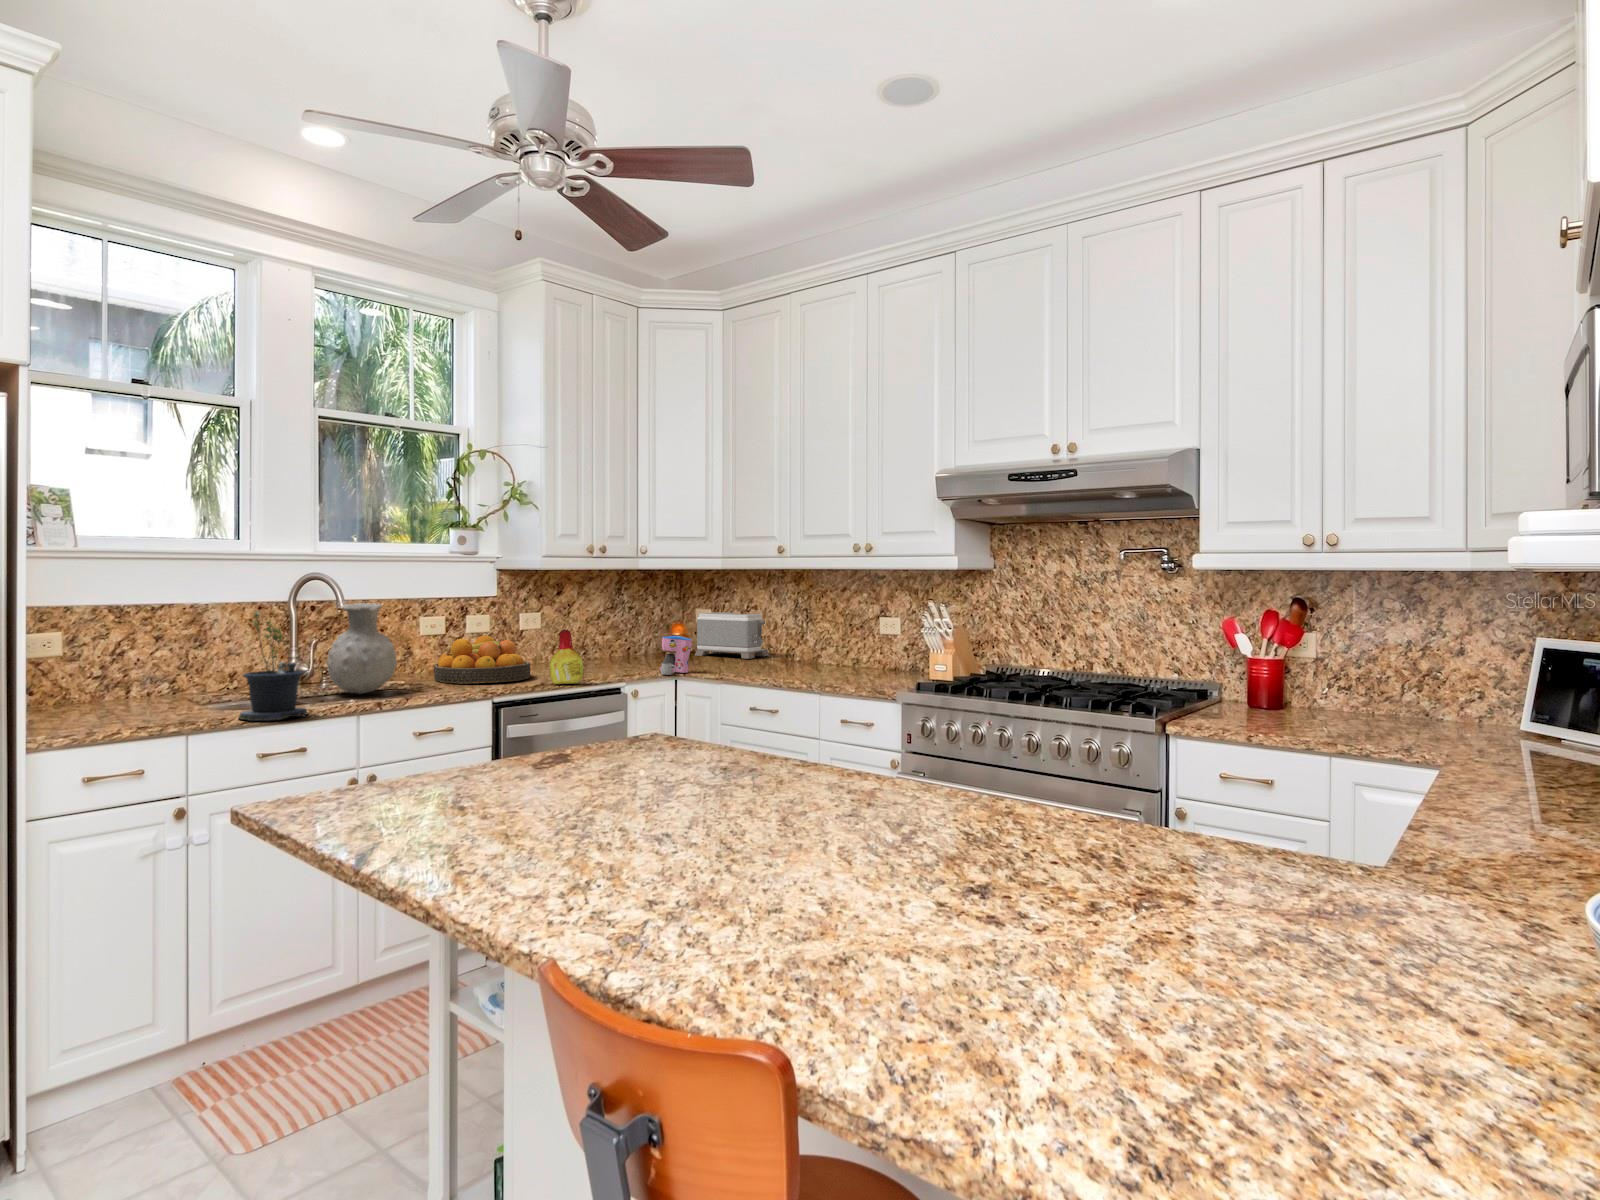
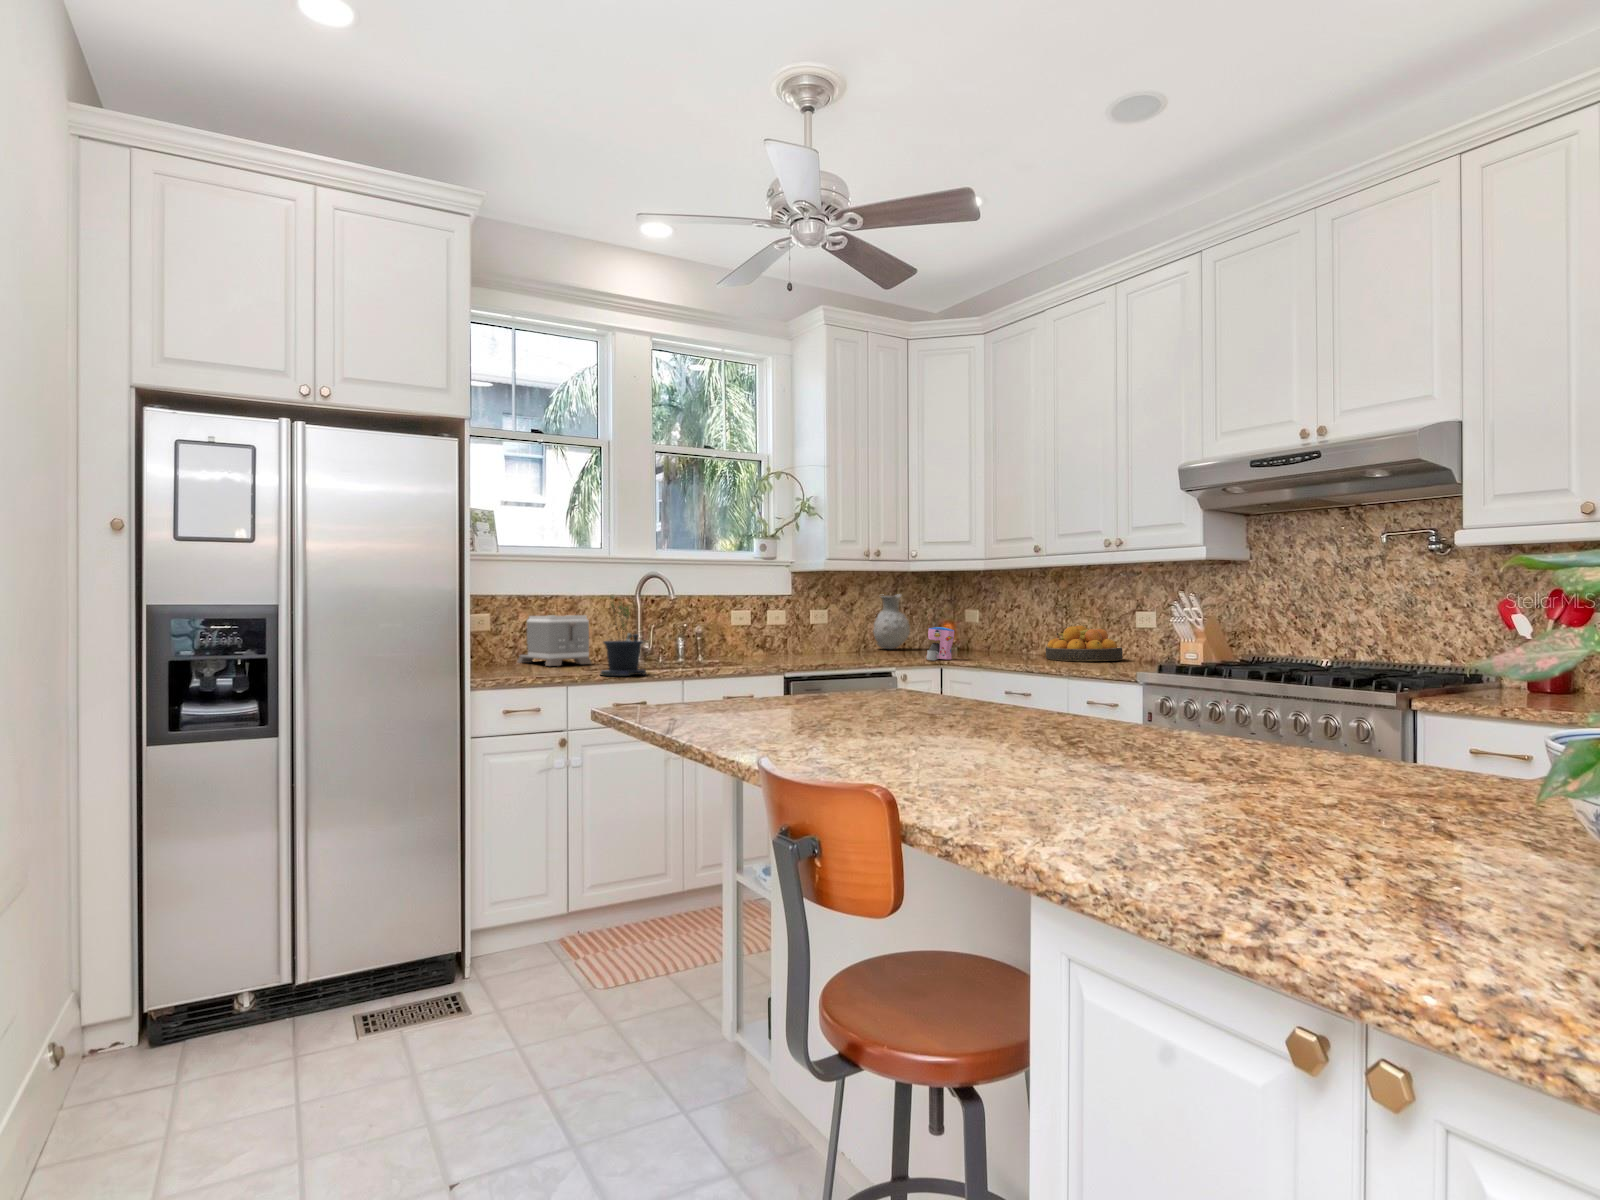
vase: present [327,603,397,694] -> present [873,595,910,649]
toaster: present [695,612,769,659] -> present [517,615,591,666]
bottle: present [550,630,583,684] -> none [831,618,858,664]
fruit bowl: present [434,635,531,684] -> present [1046,625,1123,661]

